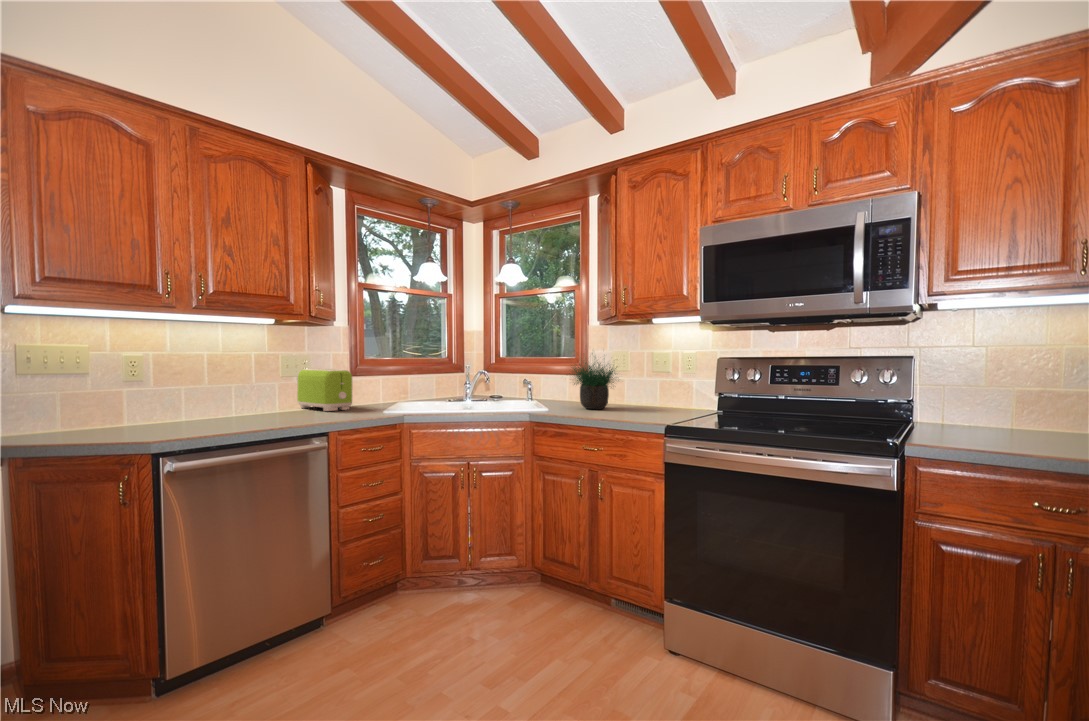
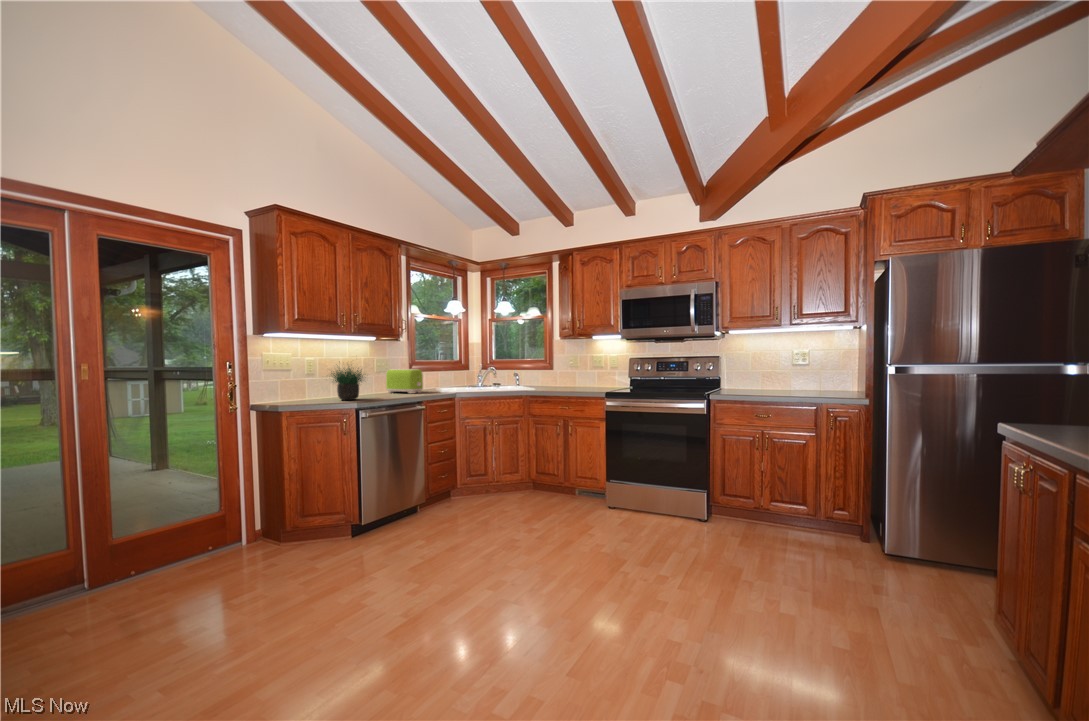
potted plant: present [573,362,615,409] -> present [331,367,363,400]

